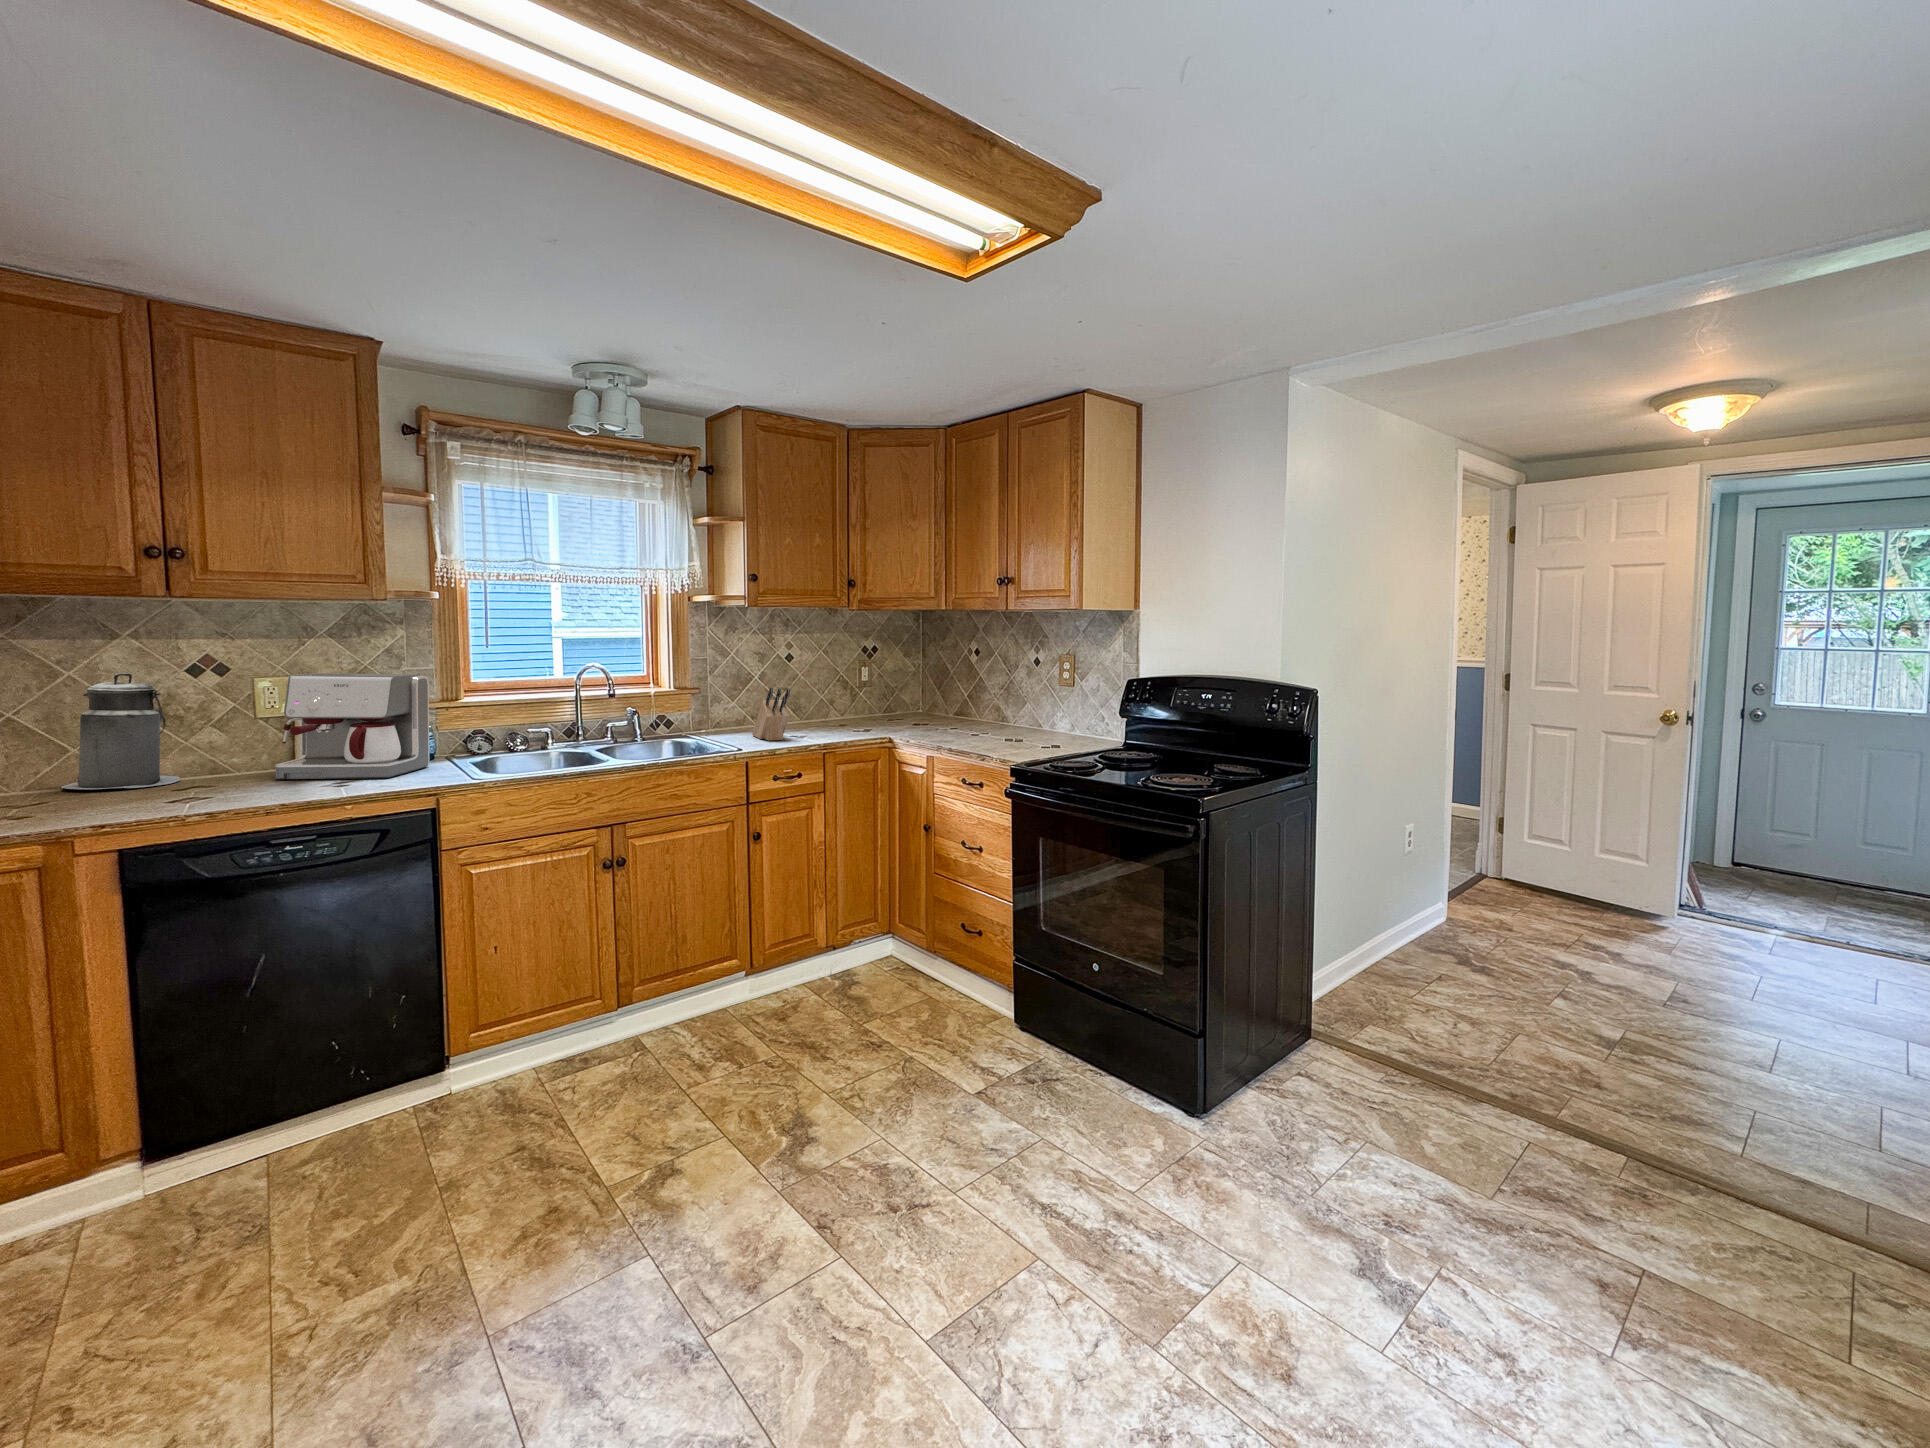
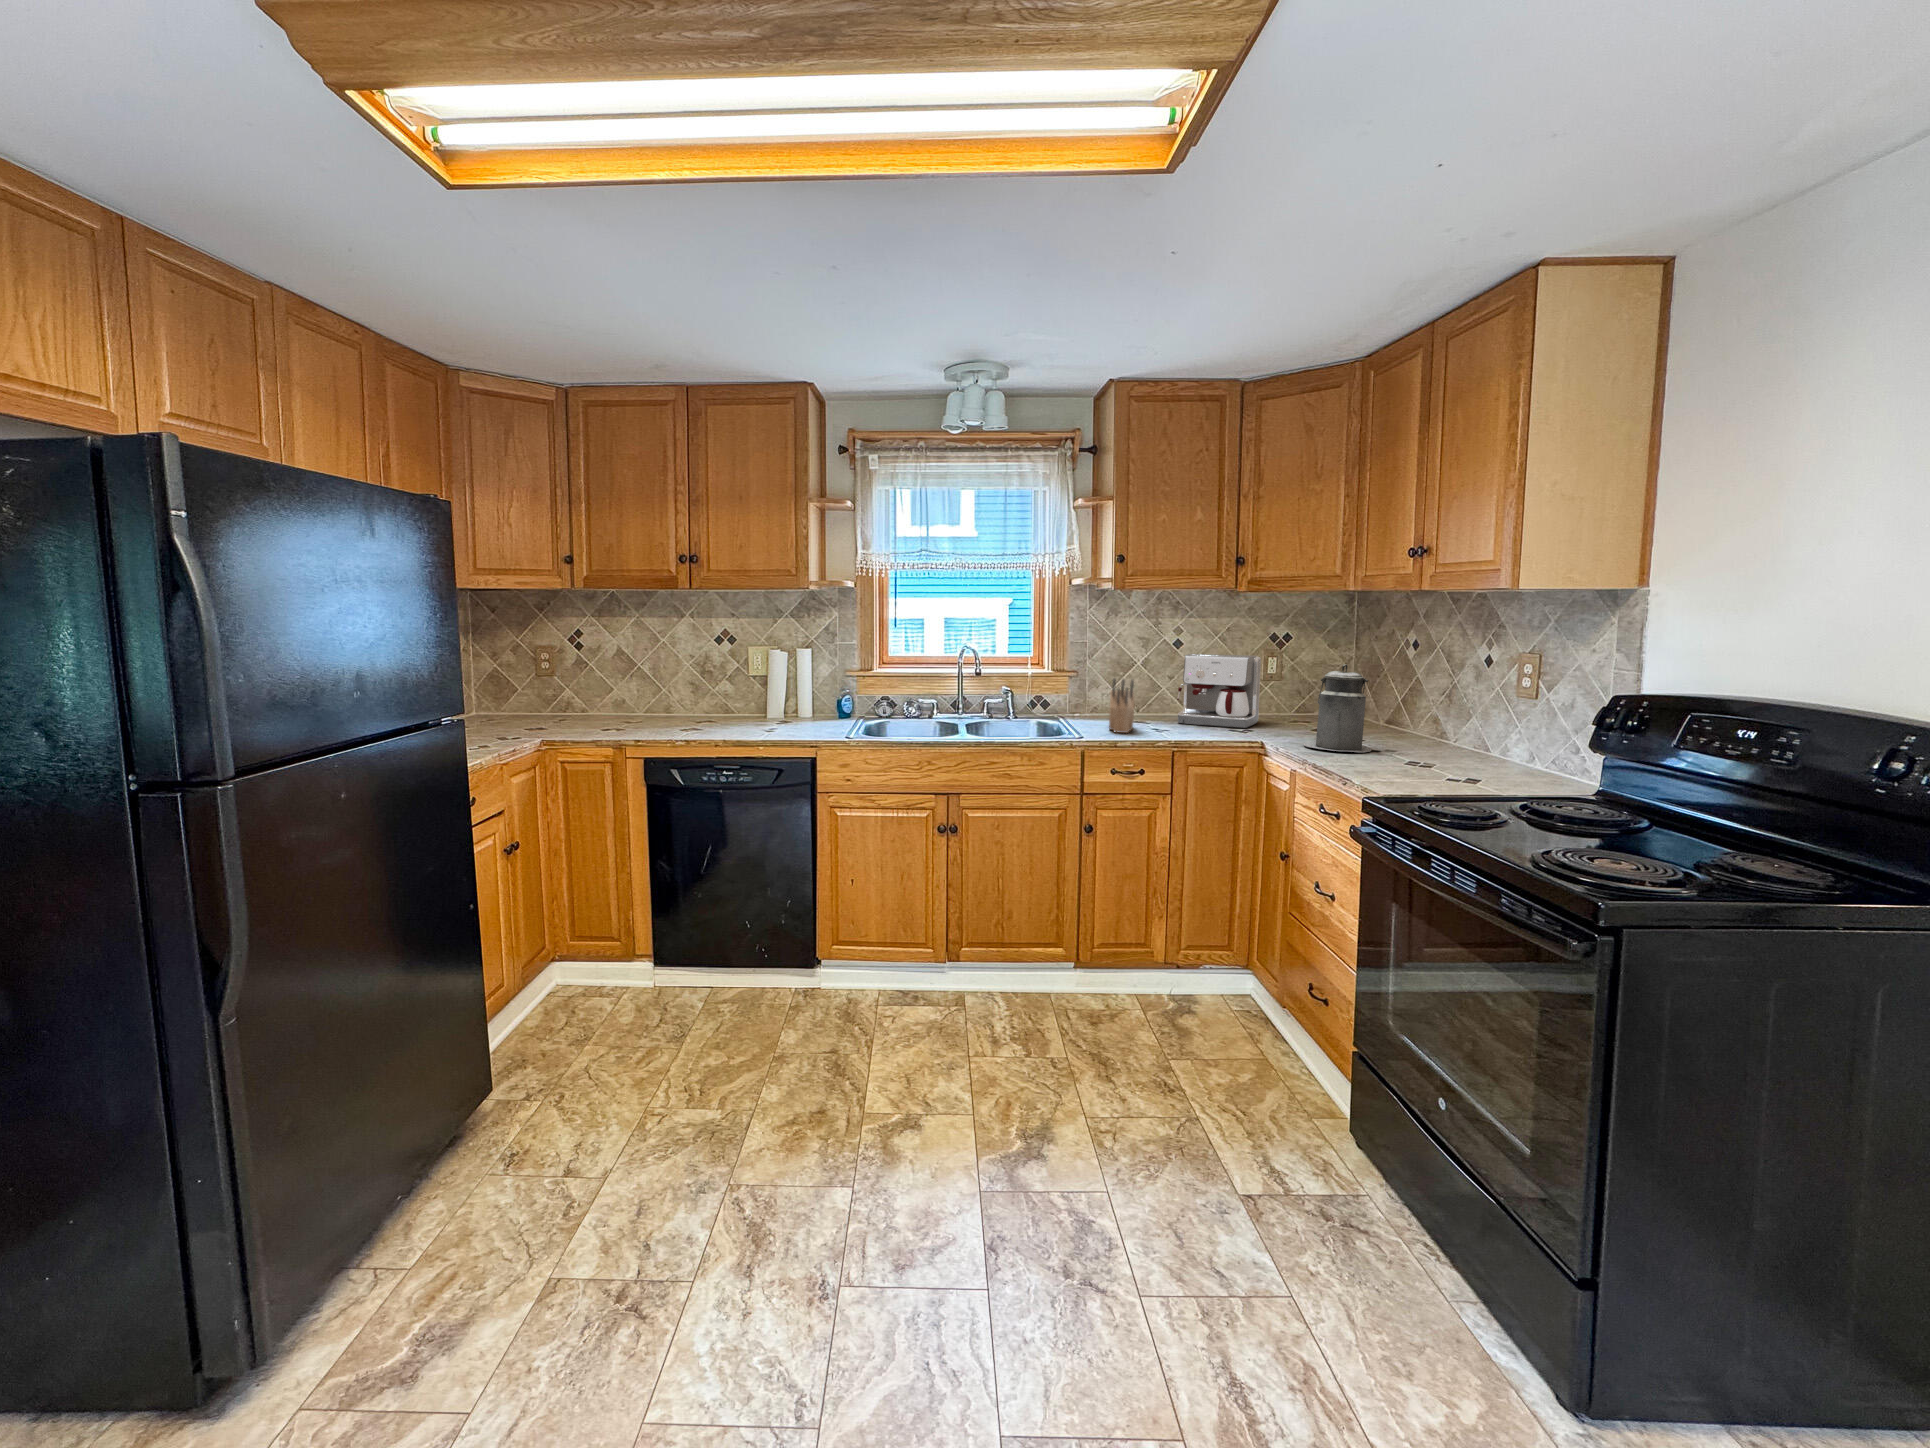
canister: present [61,673,180,789] -> present [1304,664,1371,752]
coffee maker: present [275,673,429,780] -> present [1177,654,1261,728]

